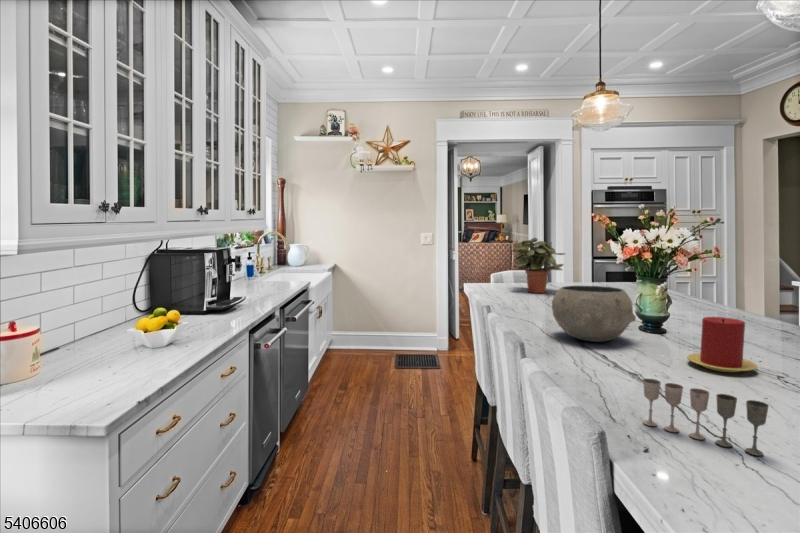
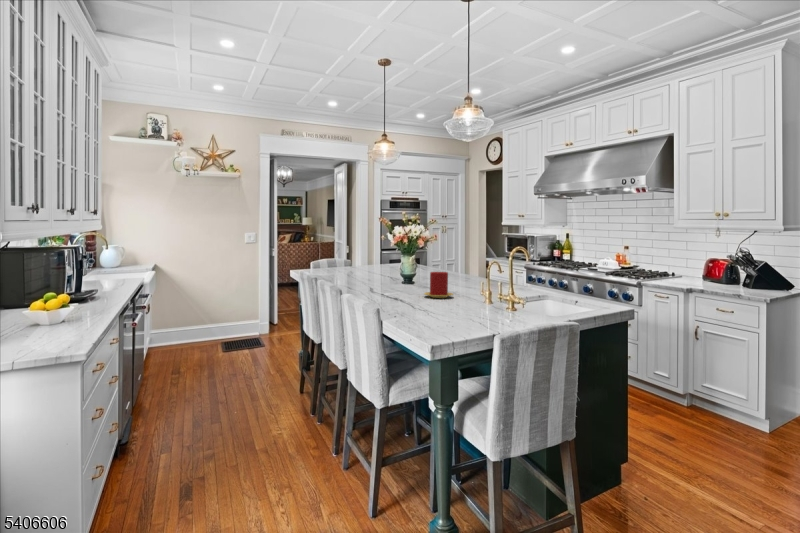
potted plant: present [512,238,565,293] -> none [325,234,363,273]
ceramic bowl: present [552,286,636,342] -> none [355,260,401,292]
wine glass: present [643,379,769,456] -> none [397,292,441,316]

